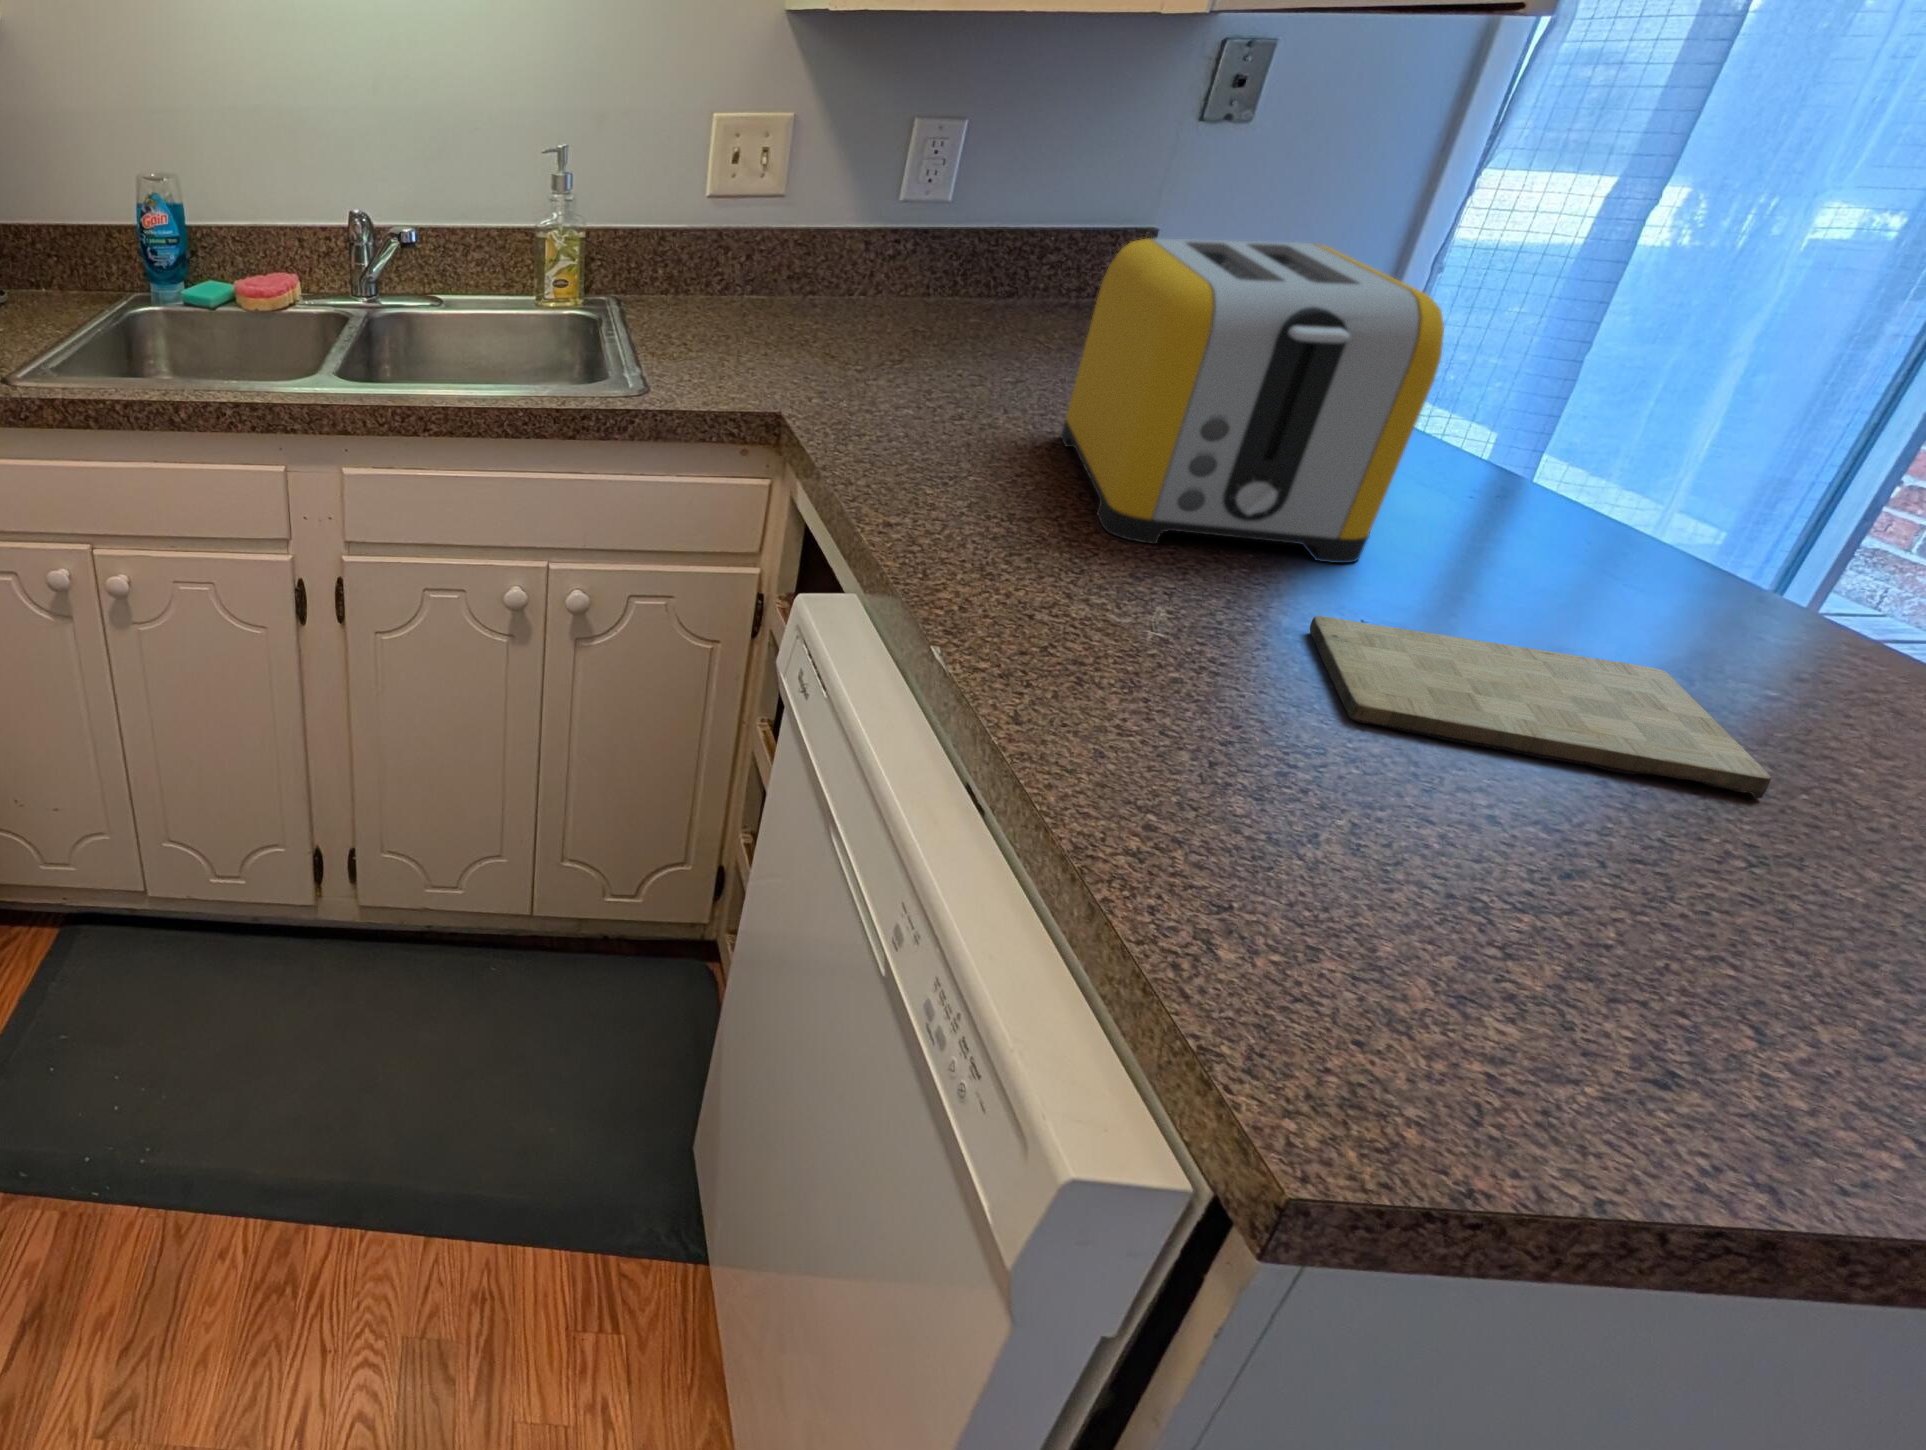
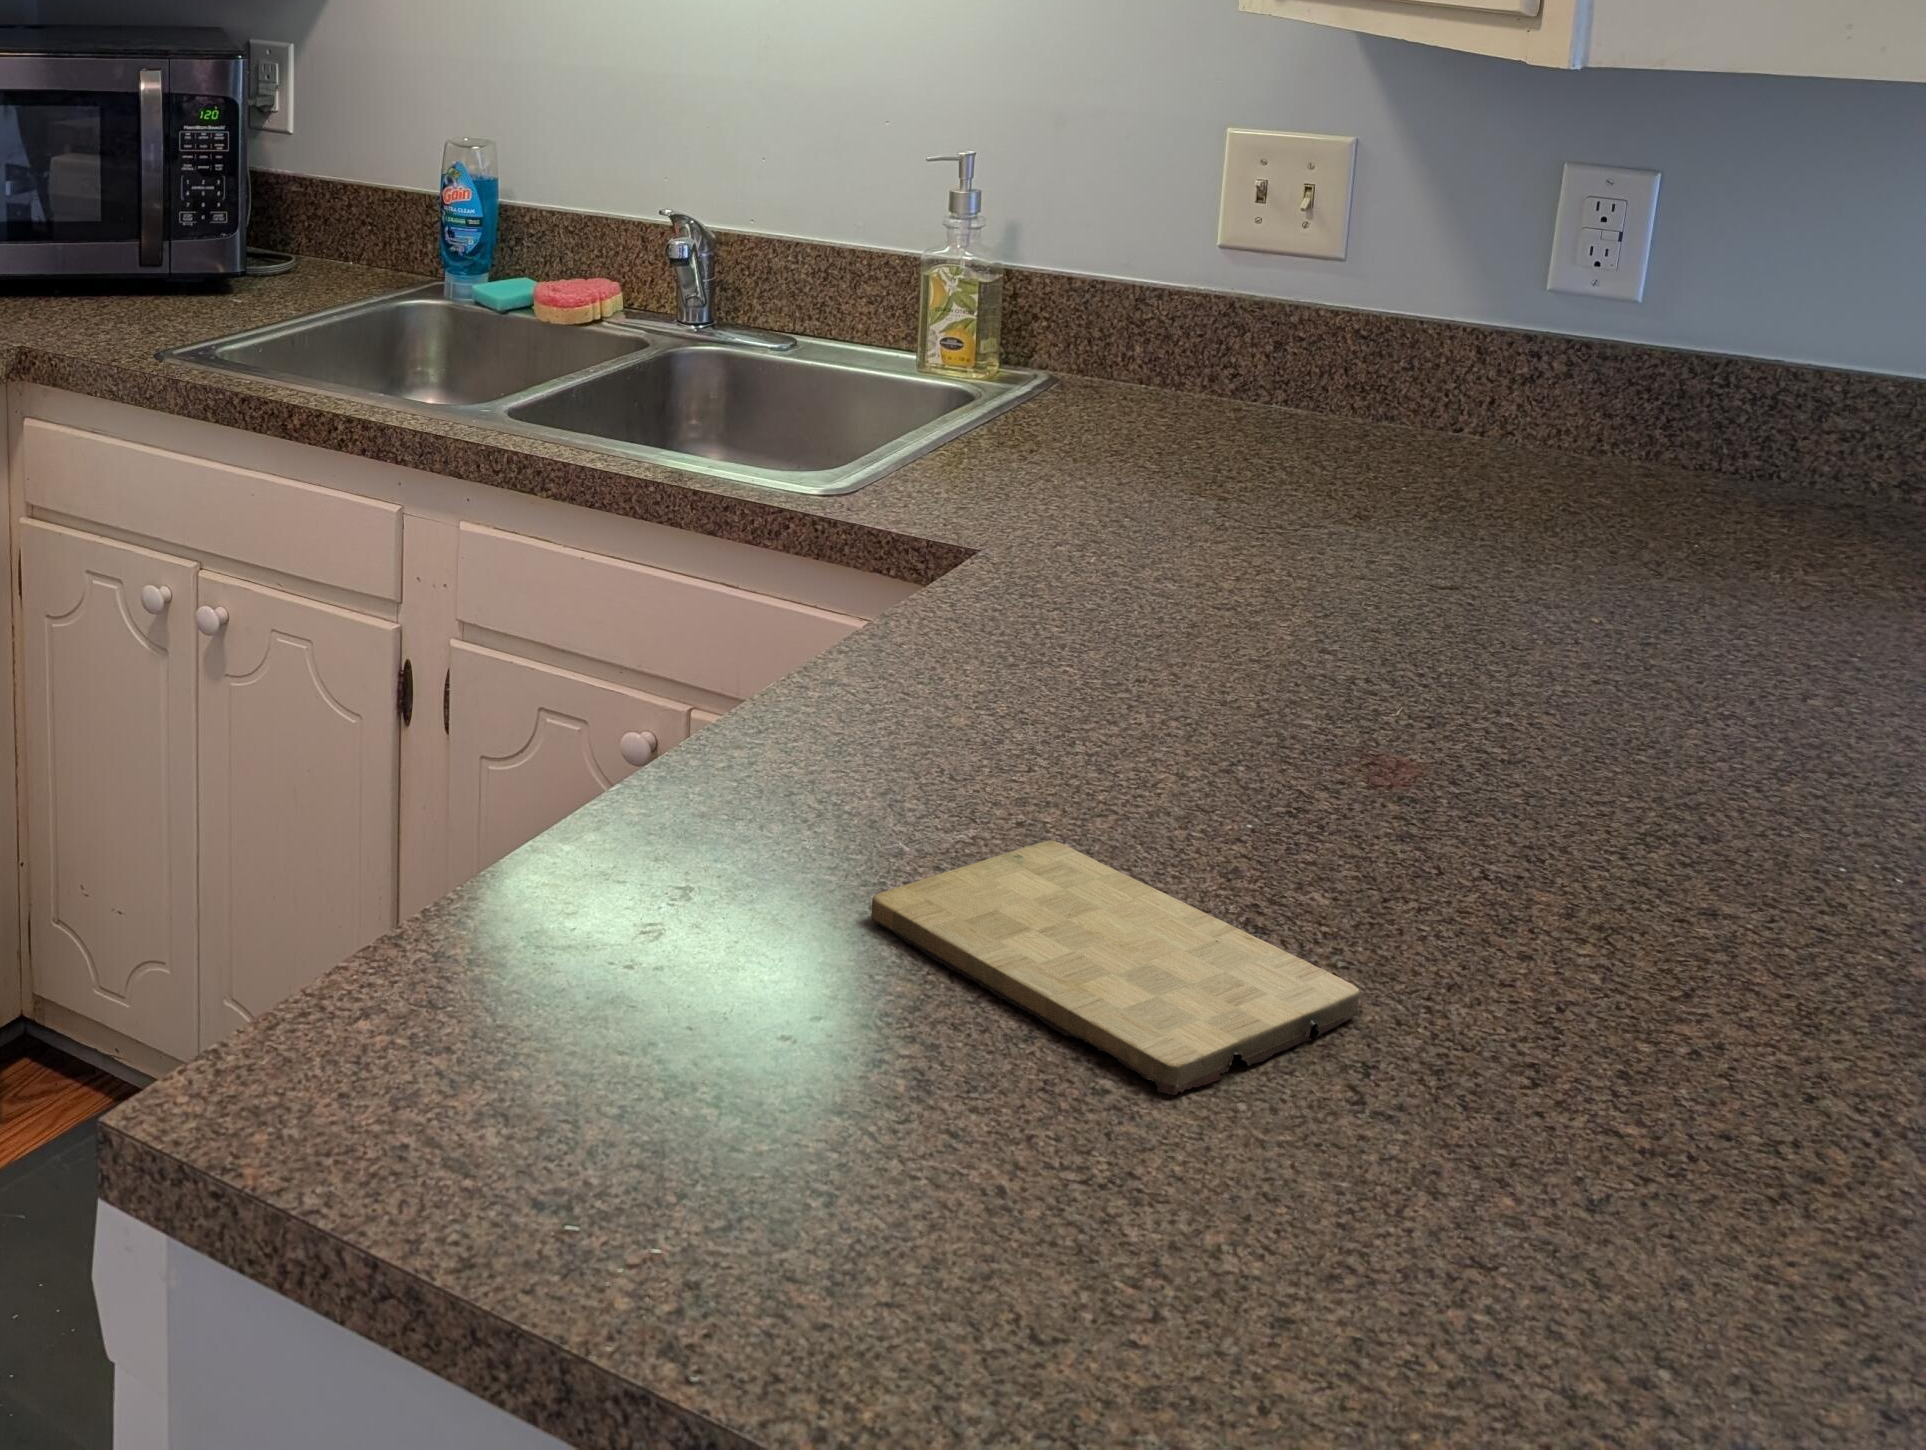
toaster: present [1061,238,1444,563] -> none [1060,359,1593,838]

